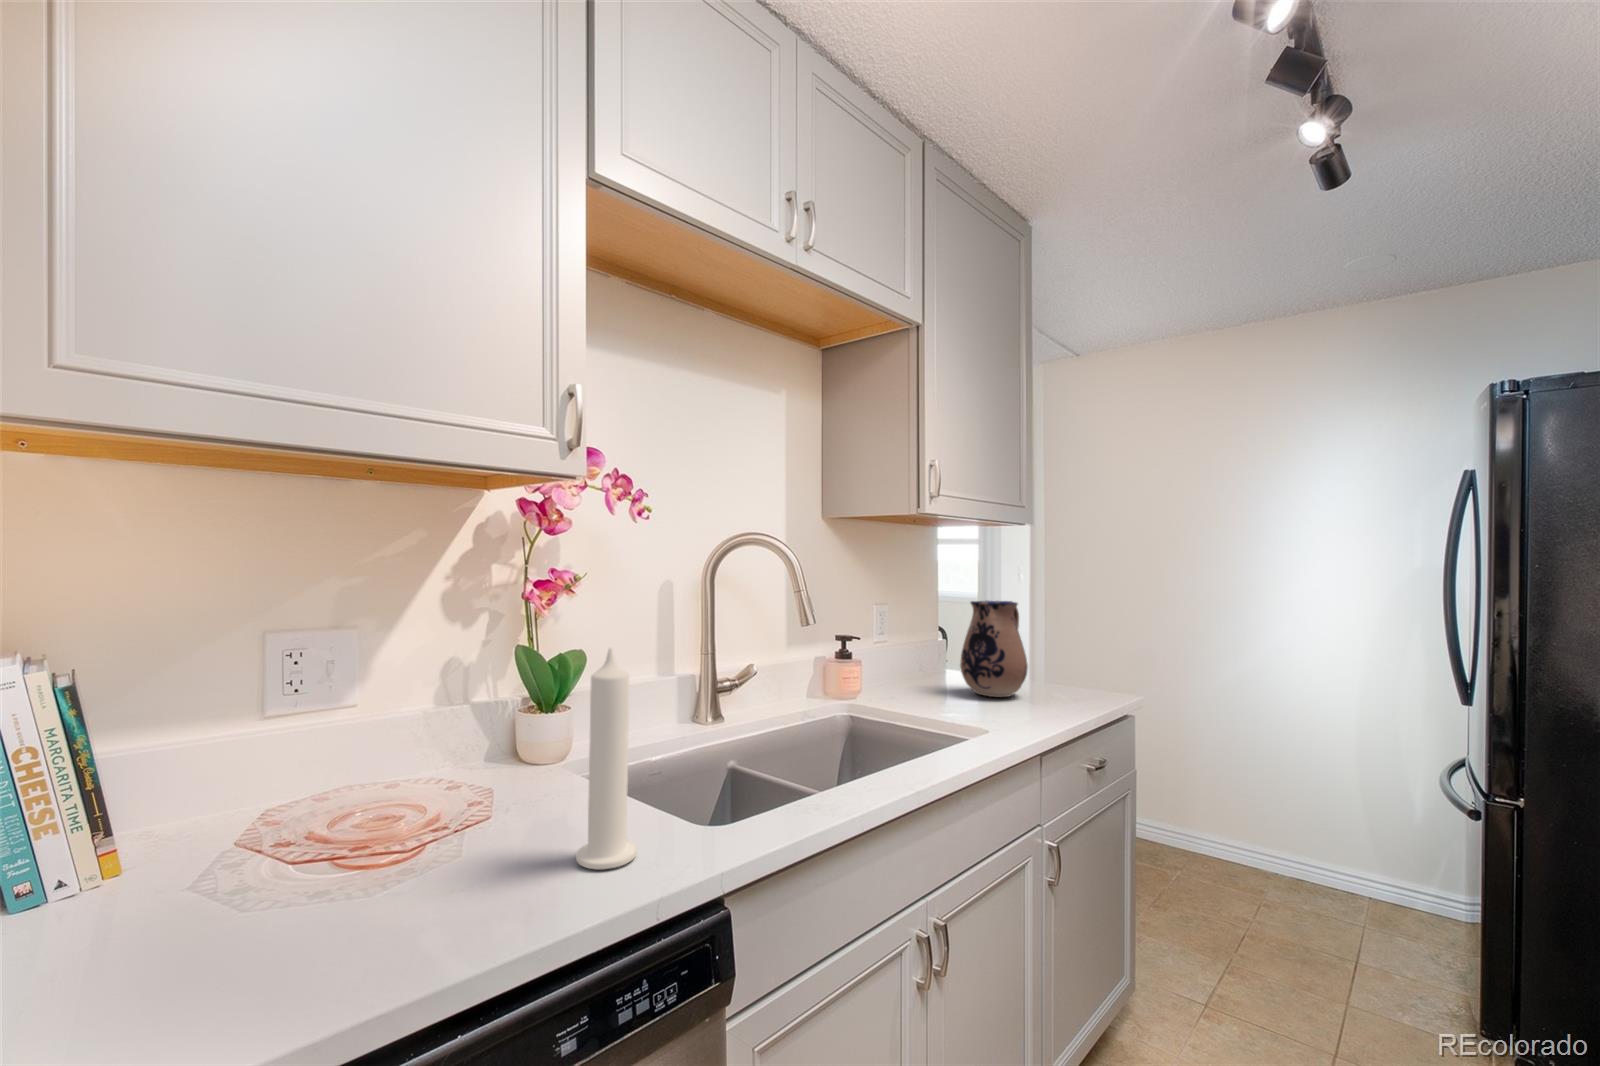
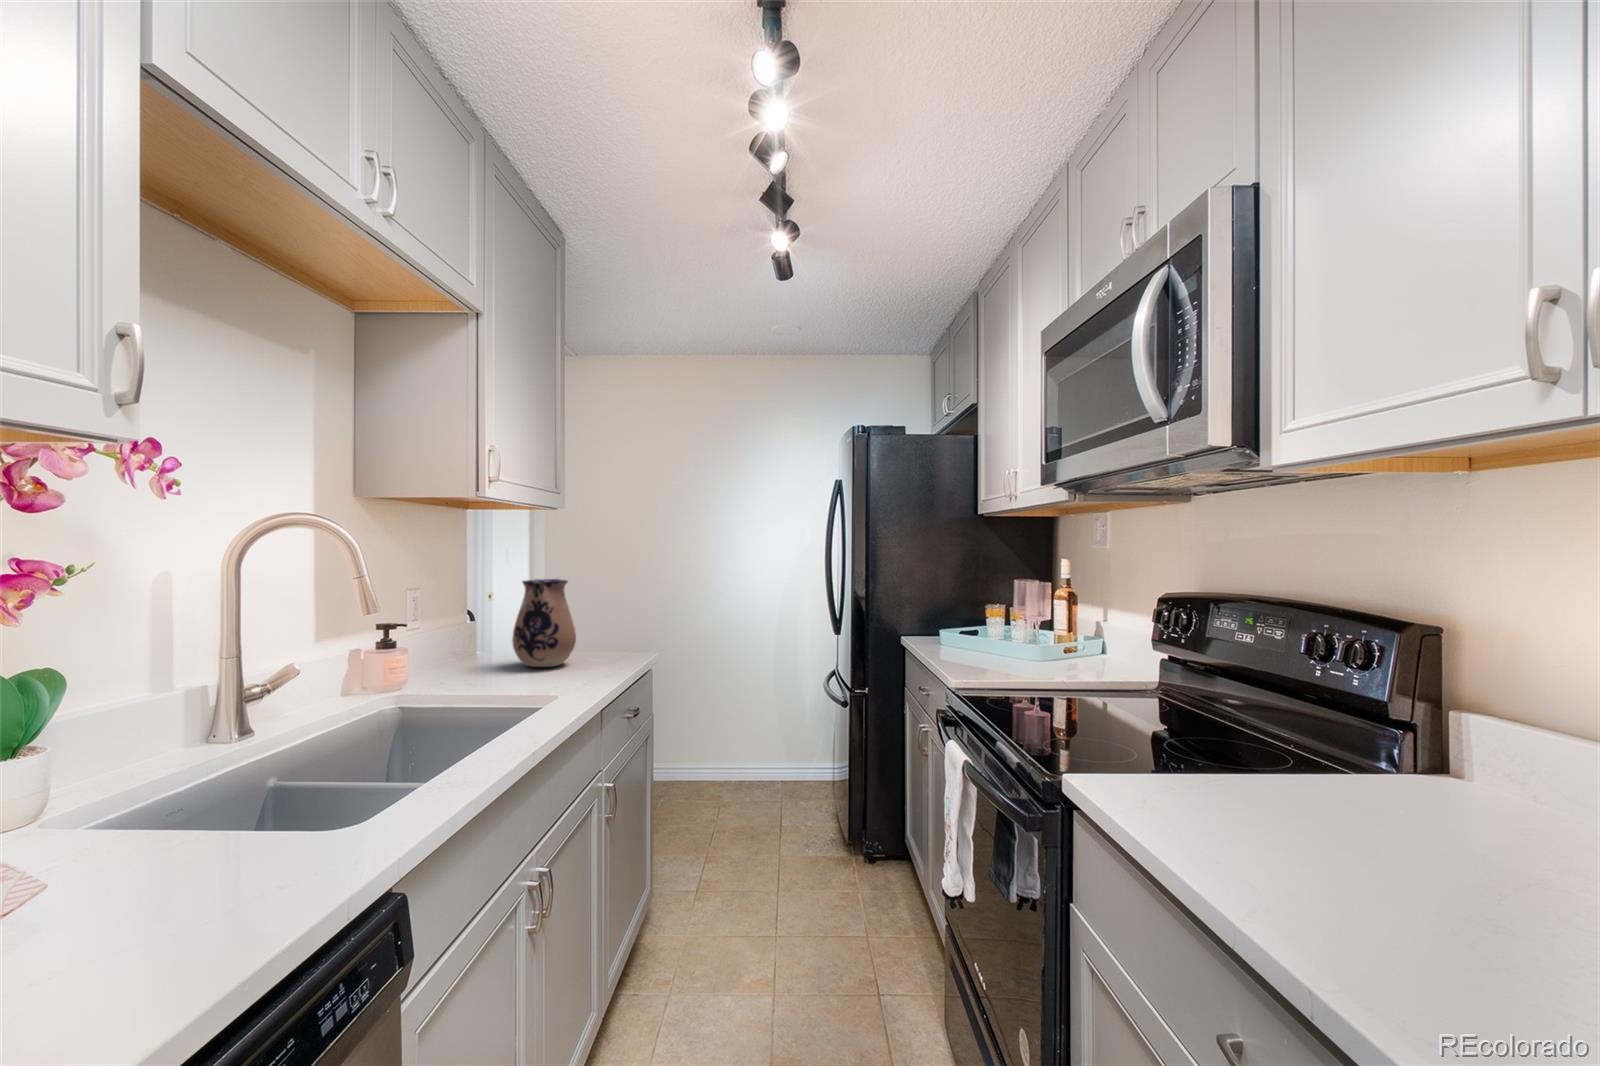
candle: present [576,648,637,869] -> none [200,658,285,909]

